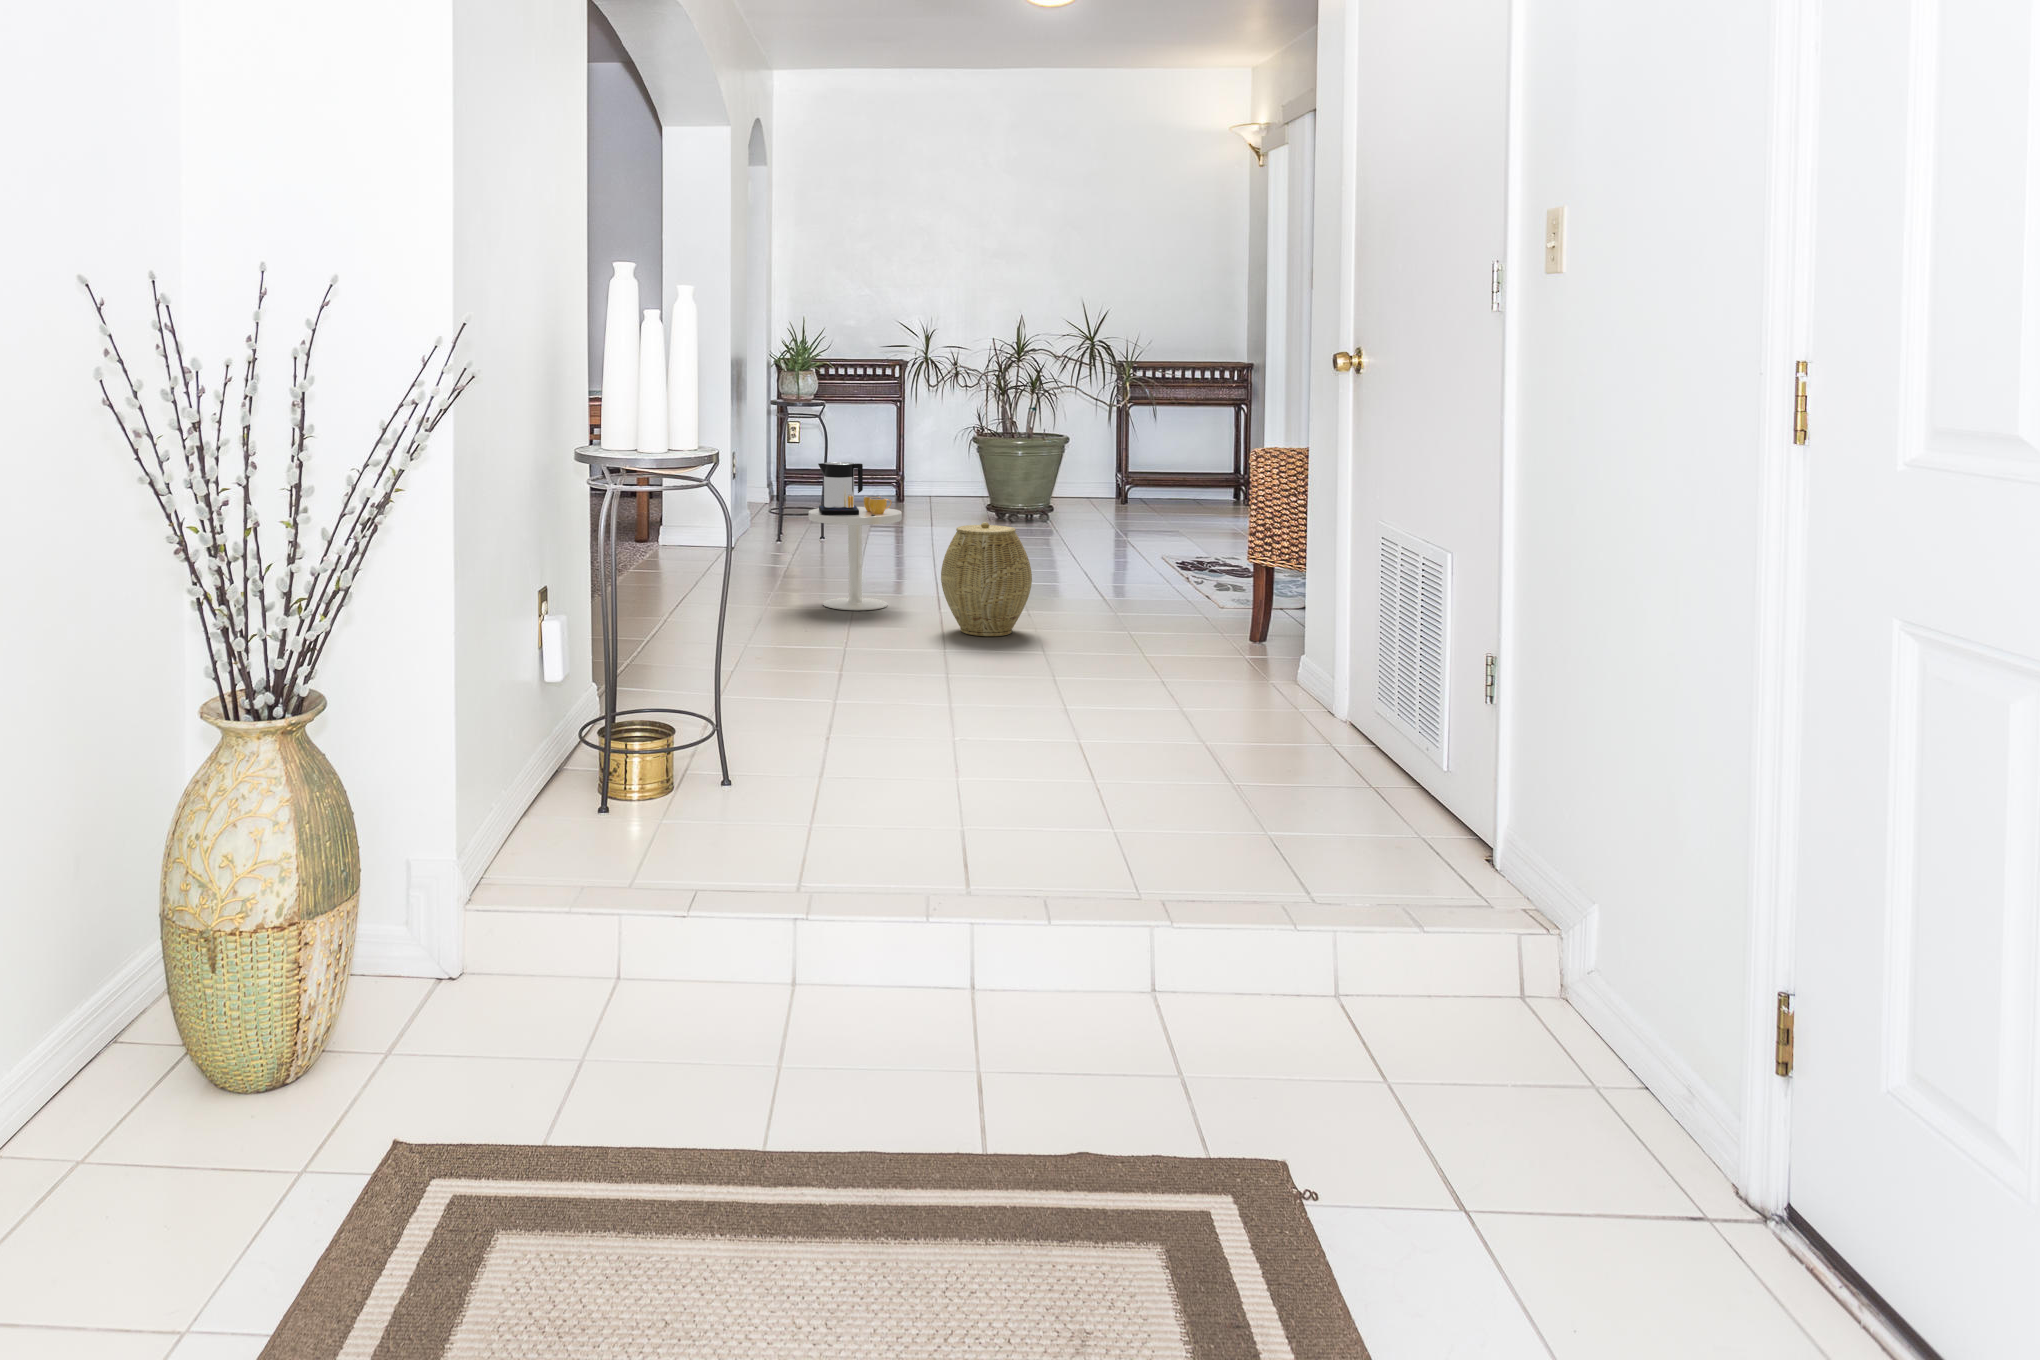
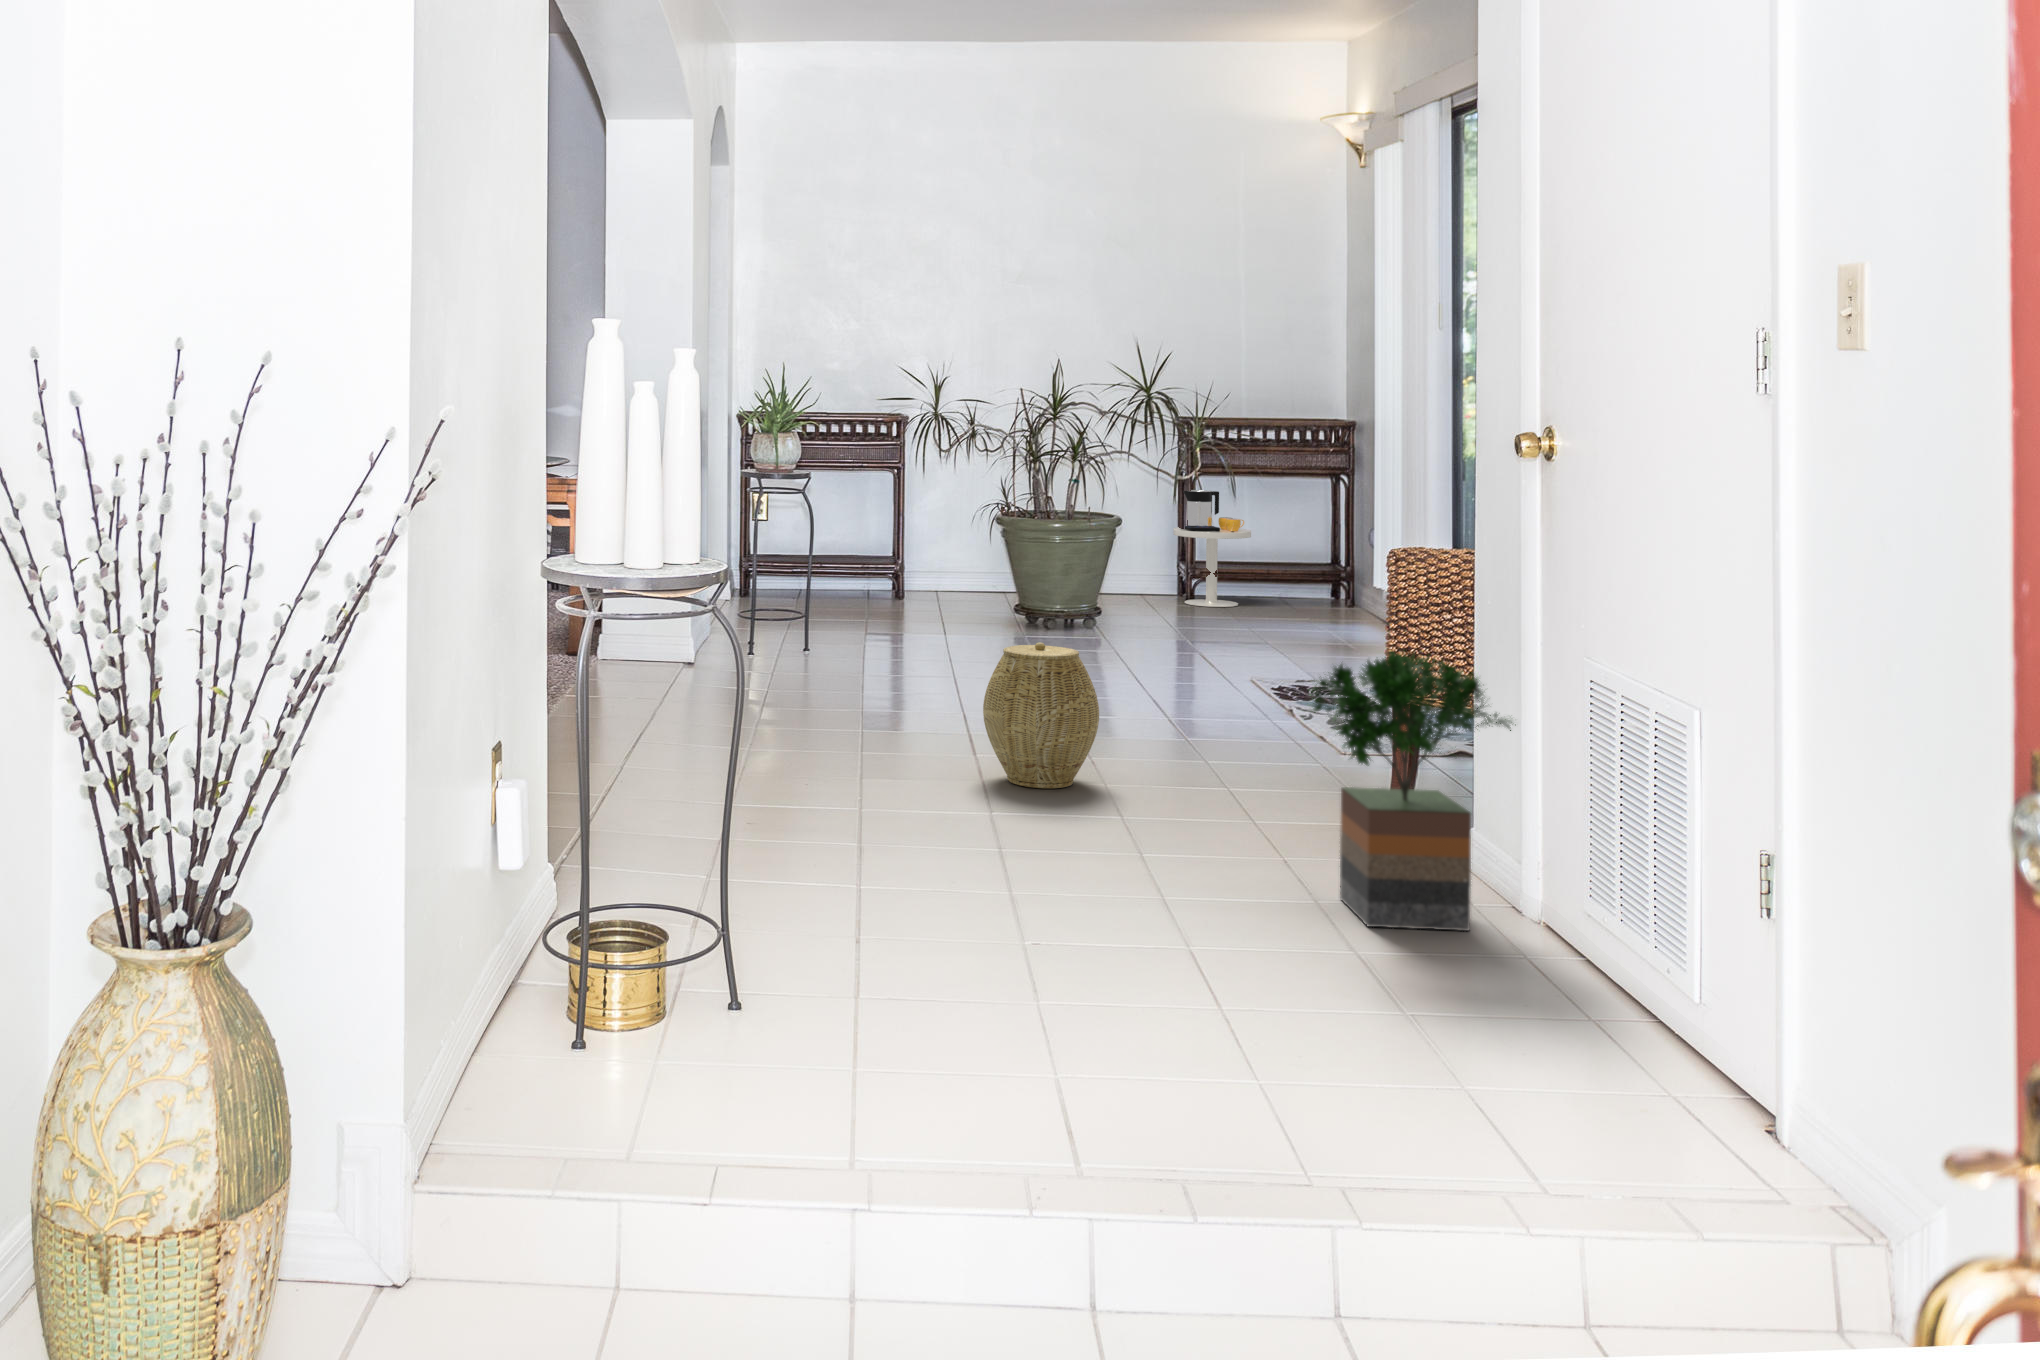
side table: present [809,462,902,610] -> present [1173,490,1251,607]
potted tree: none [1175,514,1341,730] -> present [1310,651,1516,931]

